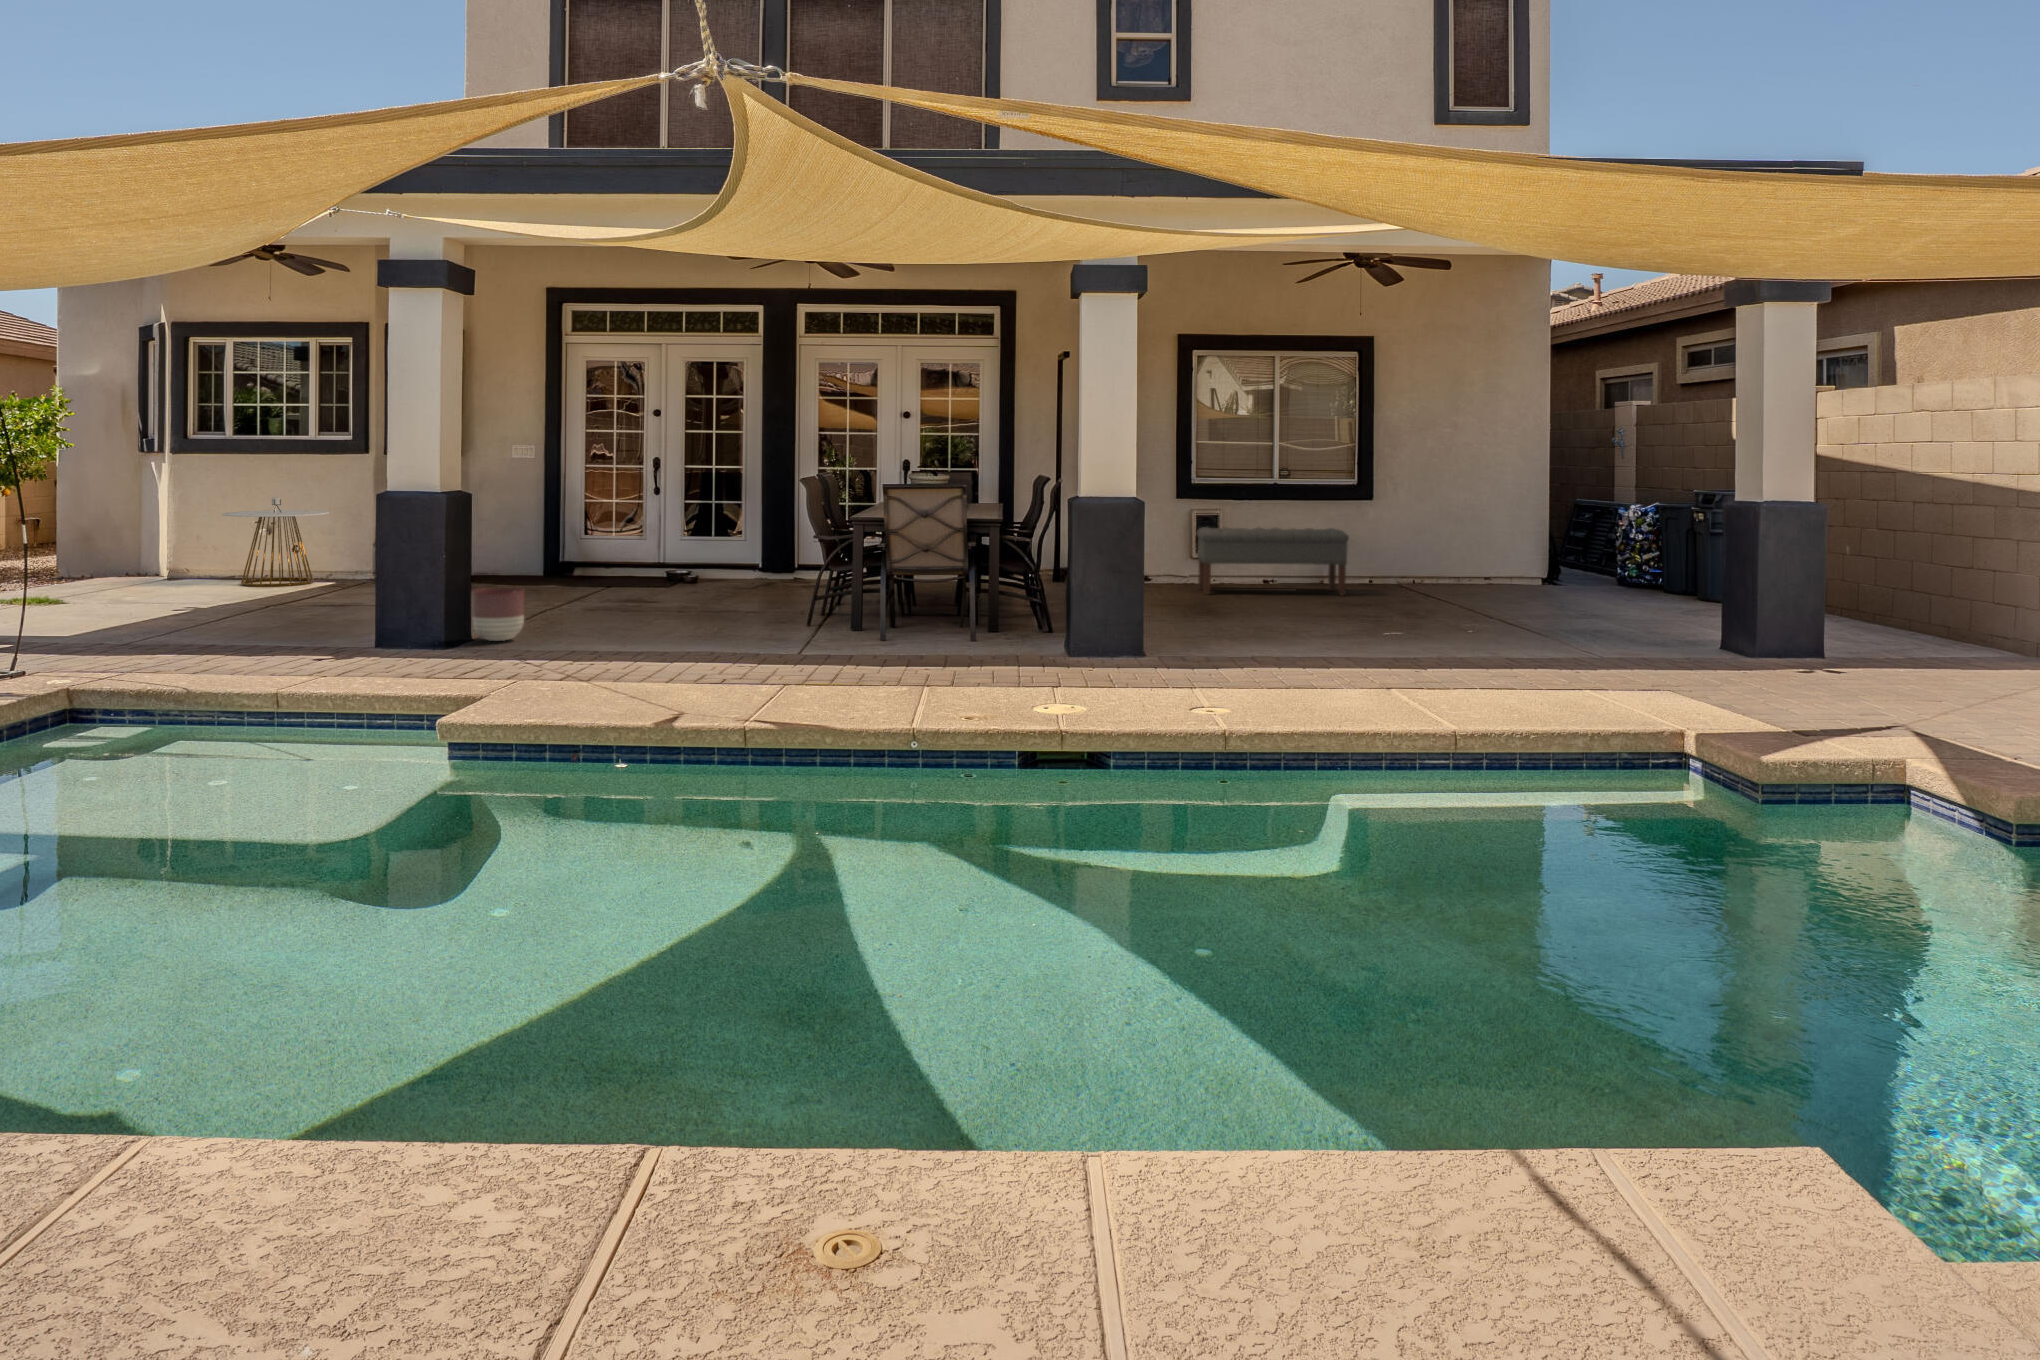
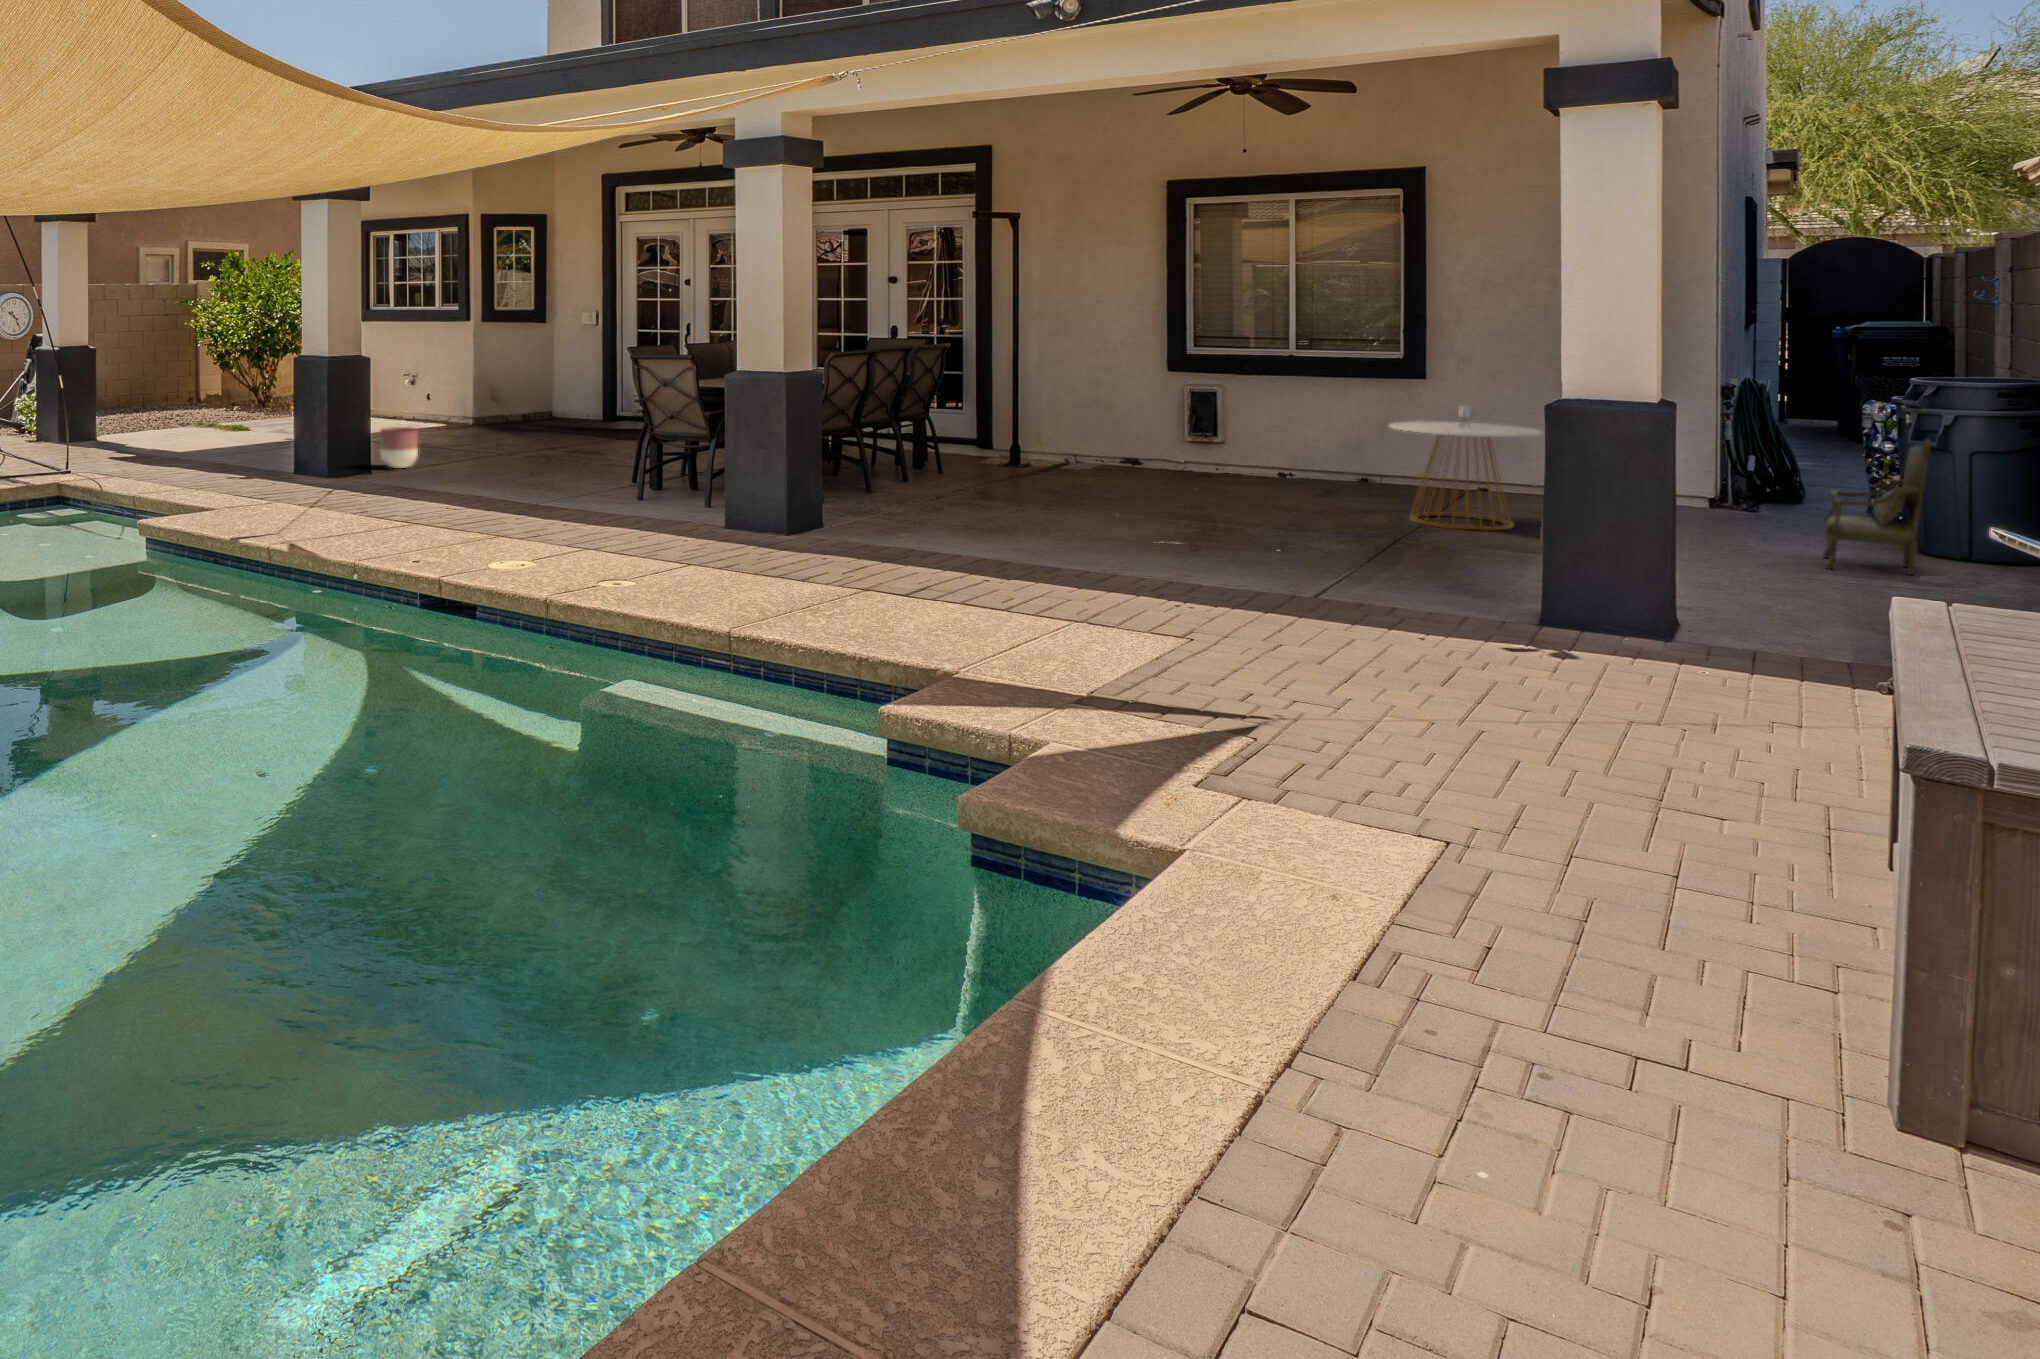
armchair: none [1623,466,1690,602] -> present [1822,440,1930,575]
side table: present [222,497,329,587] -> present [1390,407,1542,531]
bench: present [1197,527,1349,596] -> none [1151,414,1359,511]

